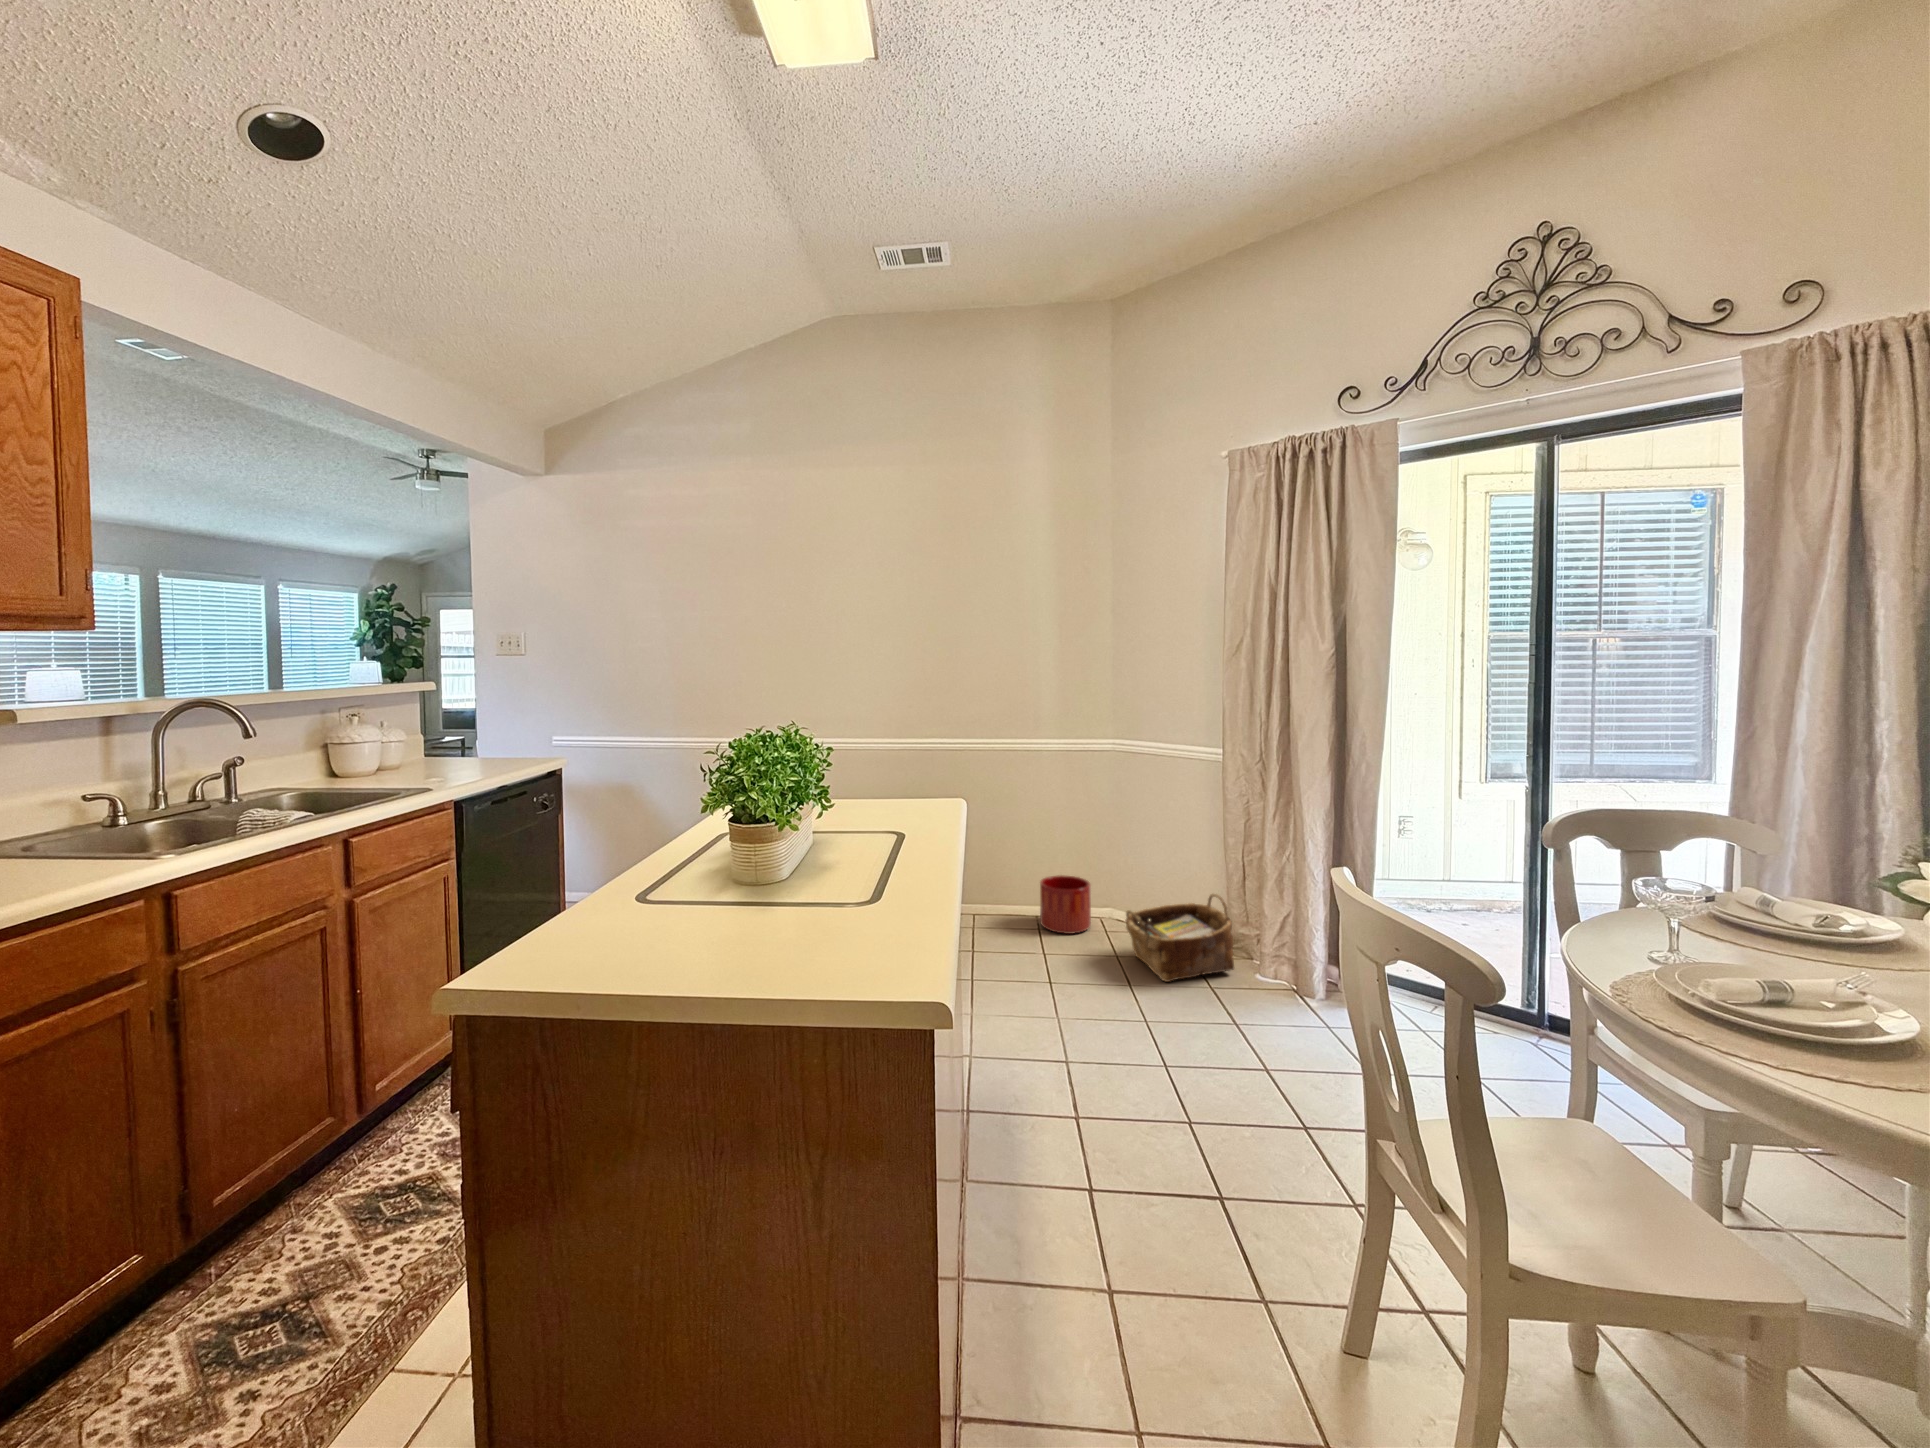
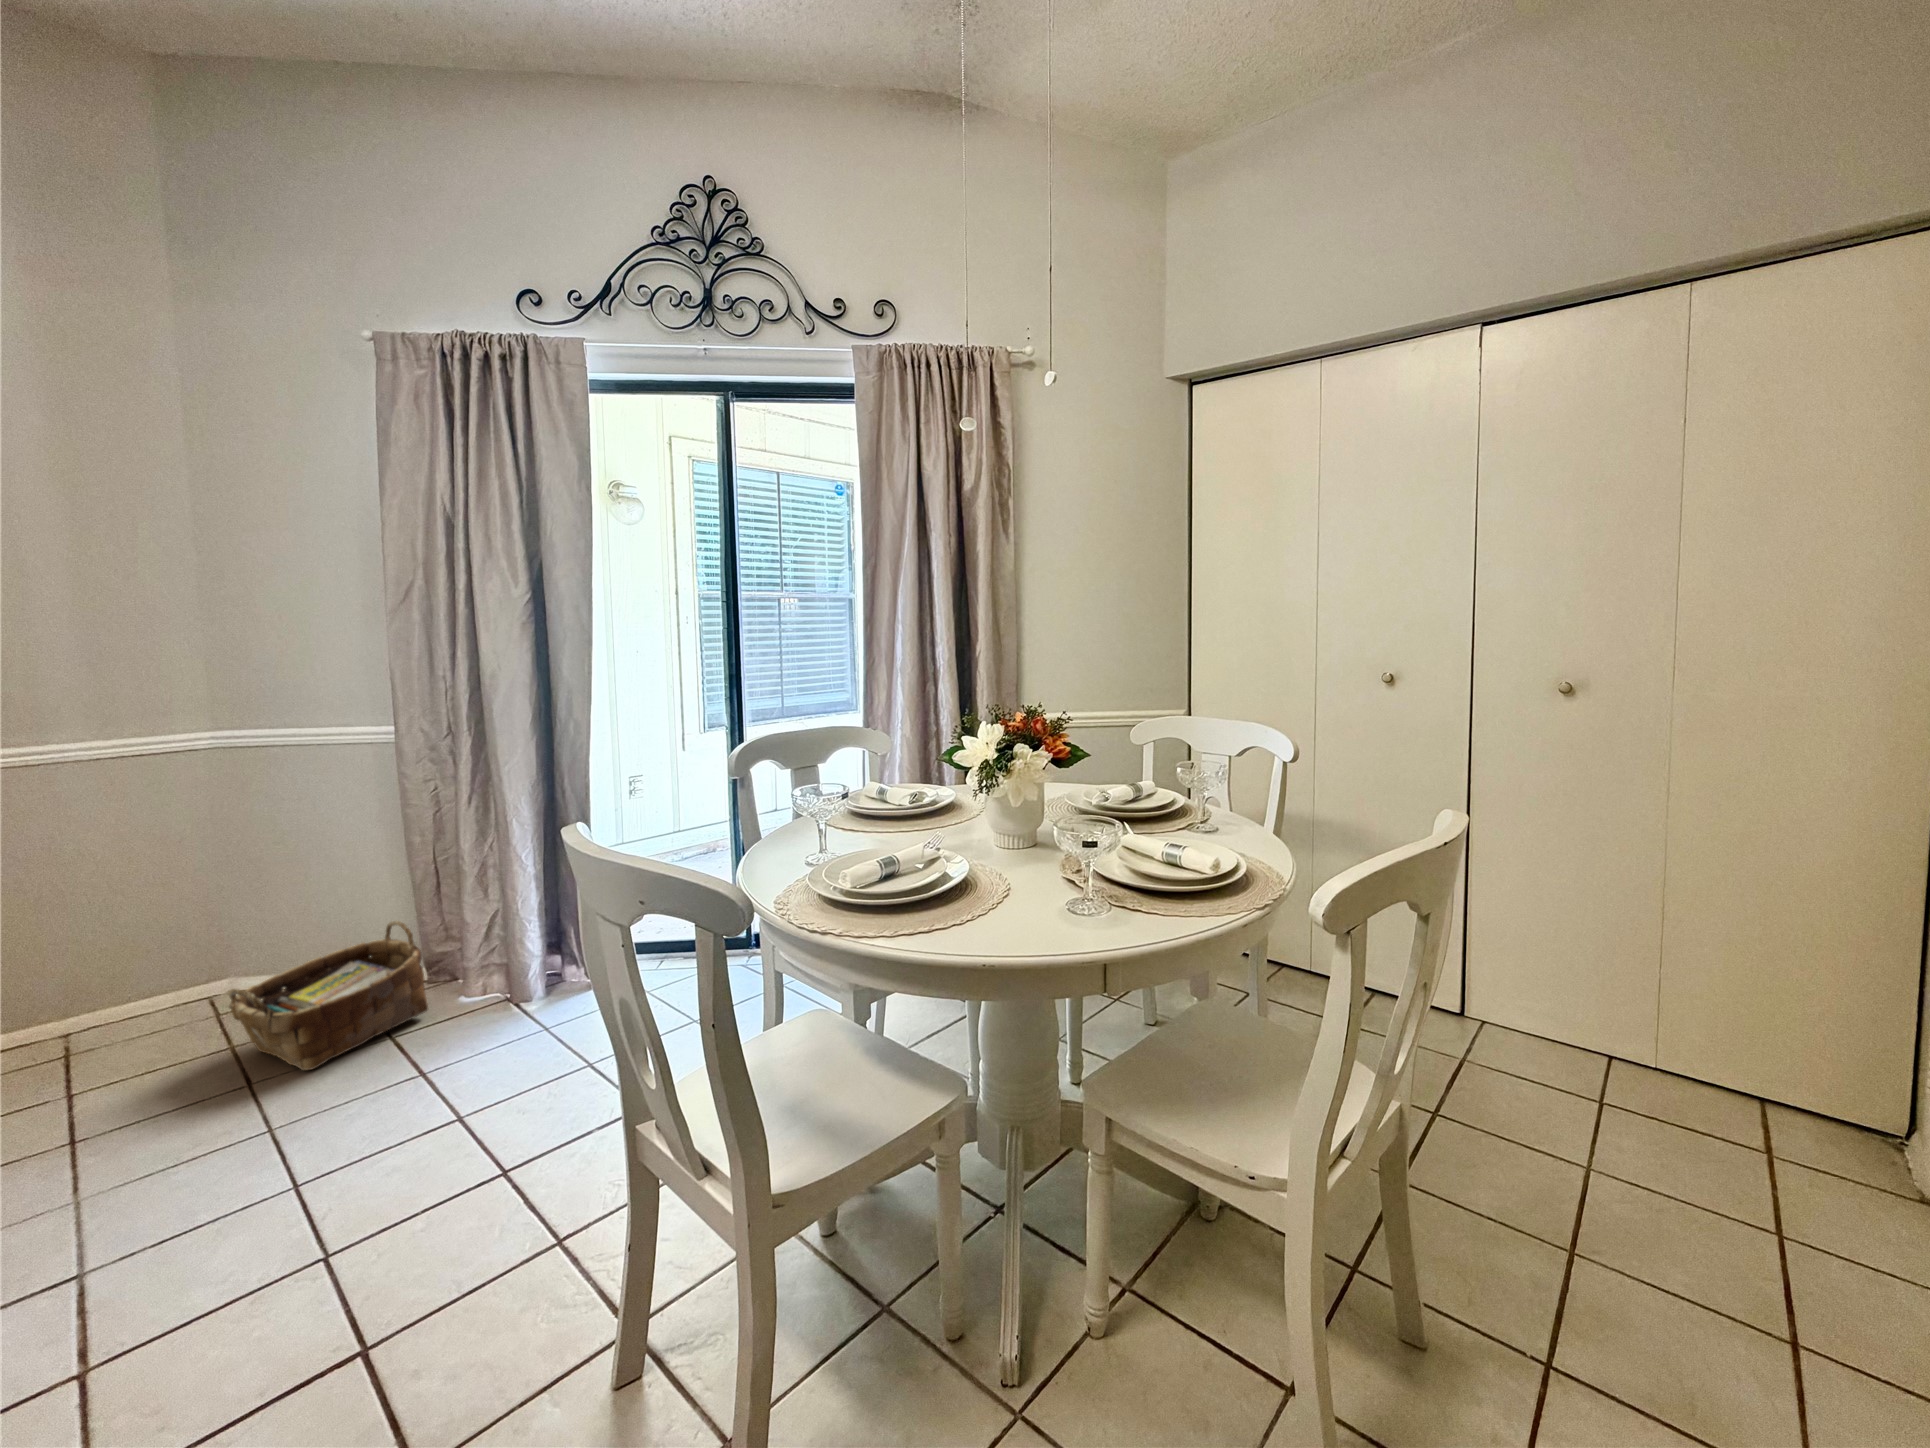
planter: present [1040,875,1091,934] -> none [36,963,172,1072]

